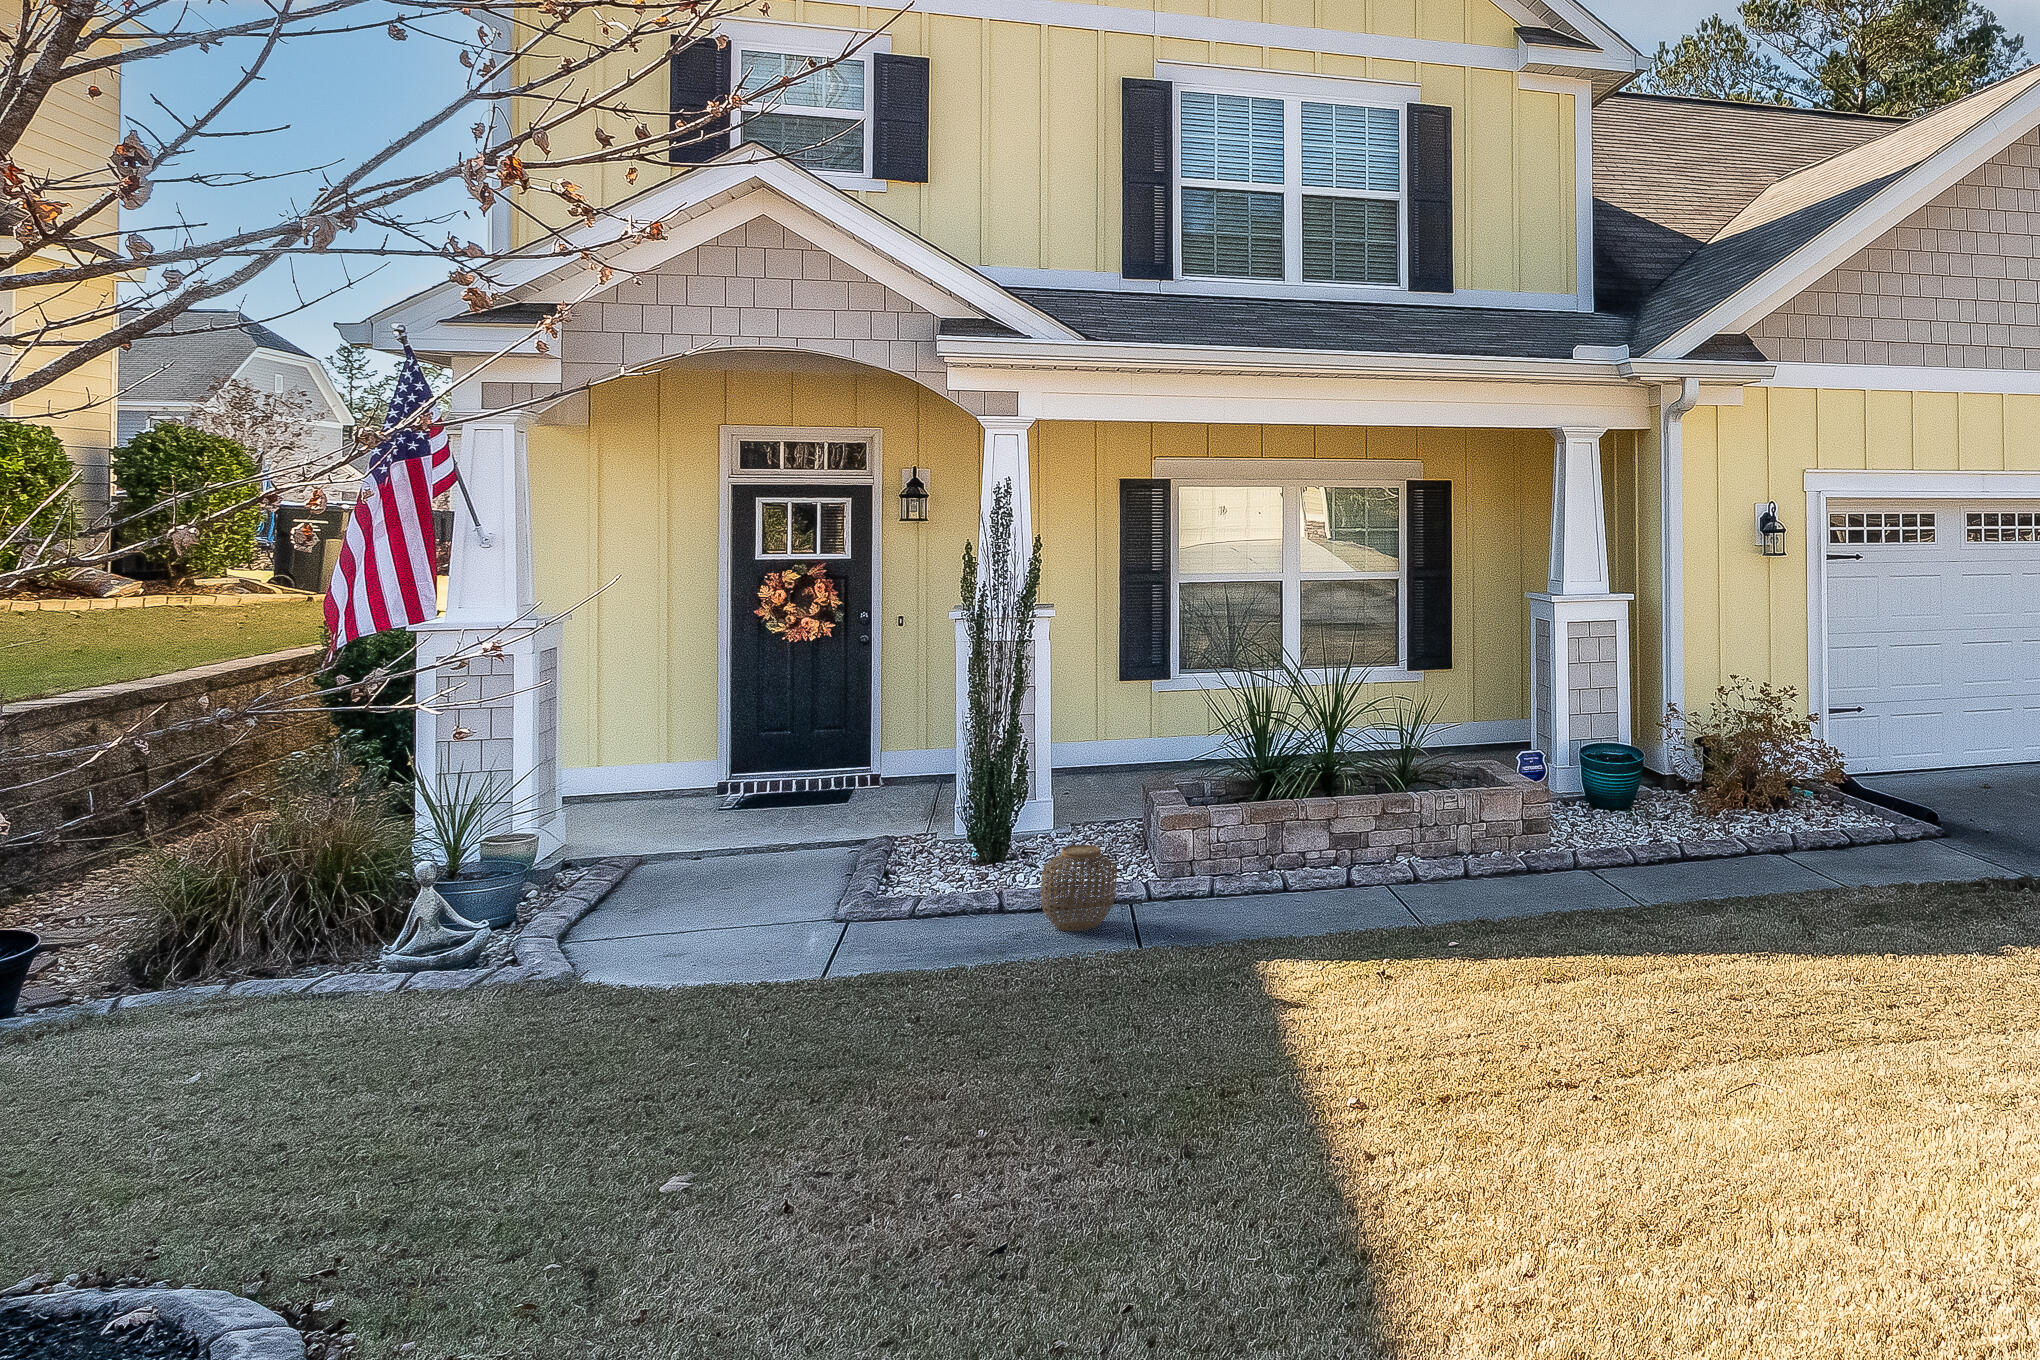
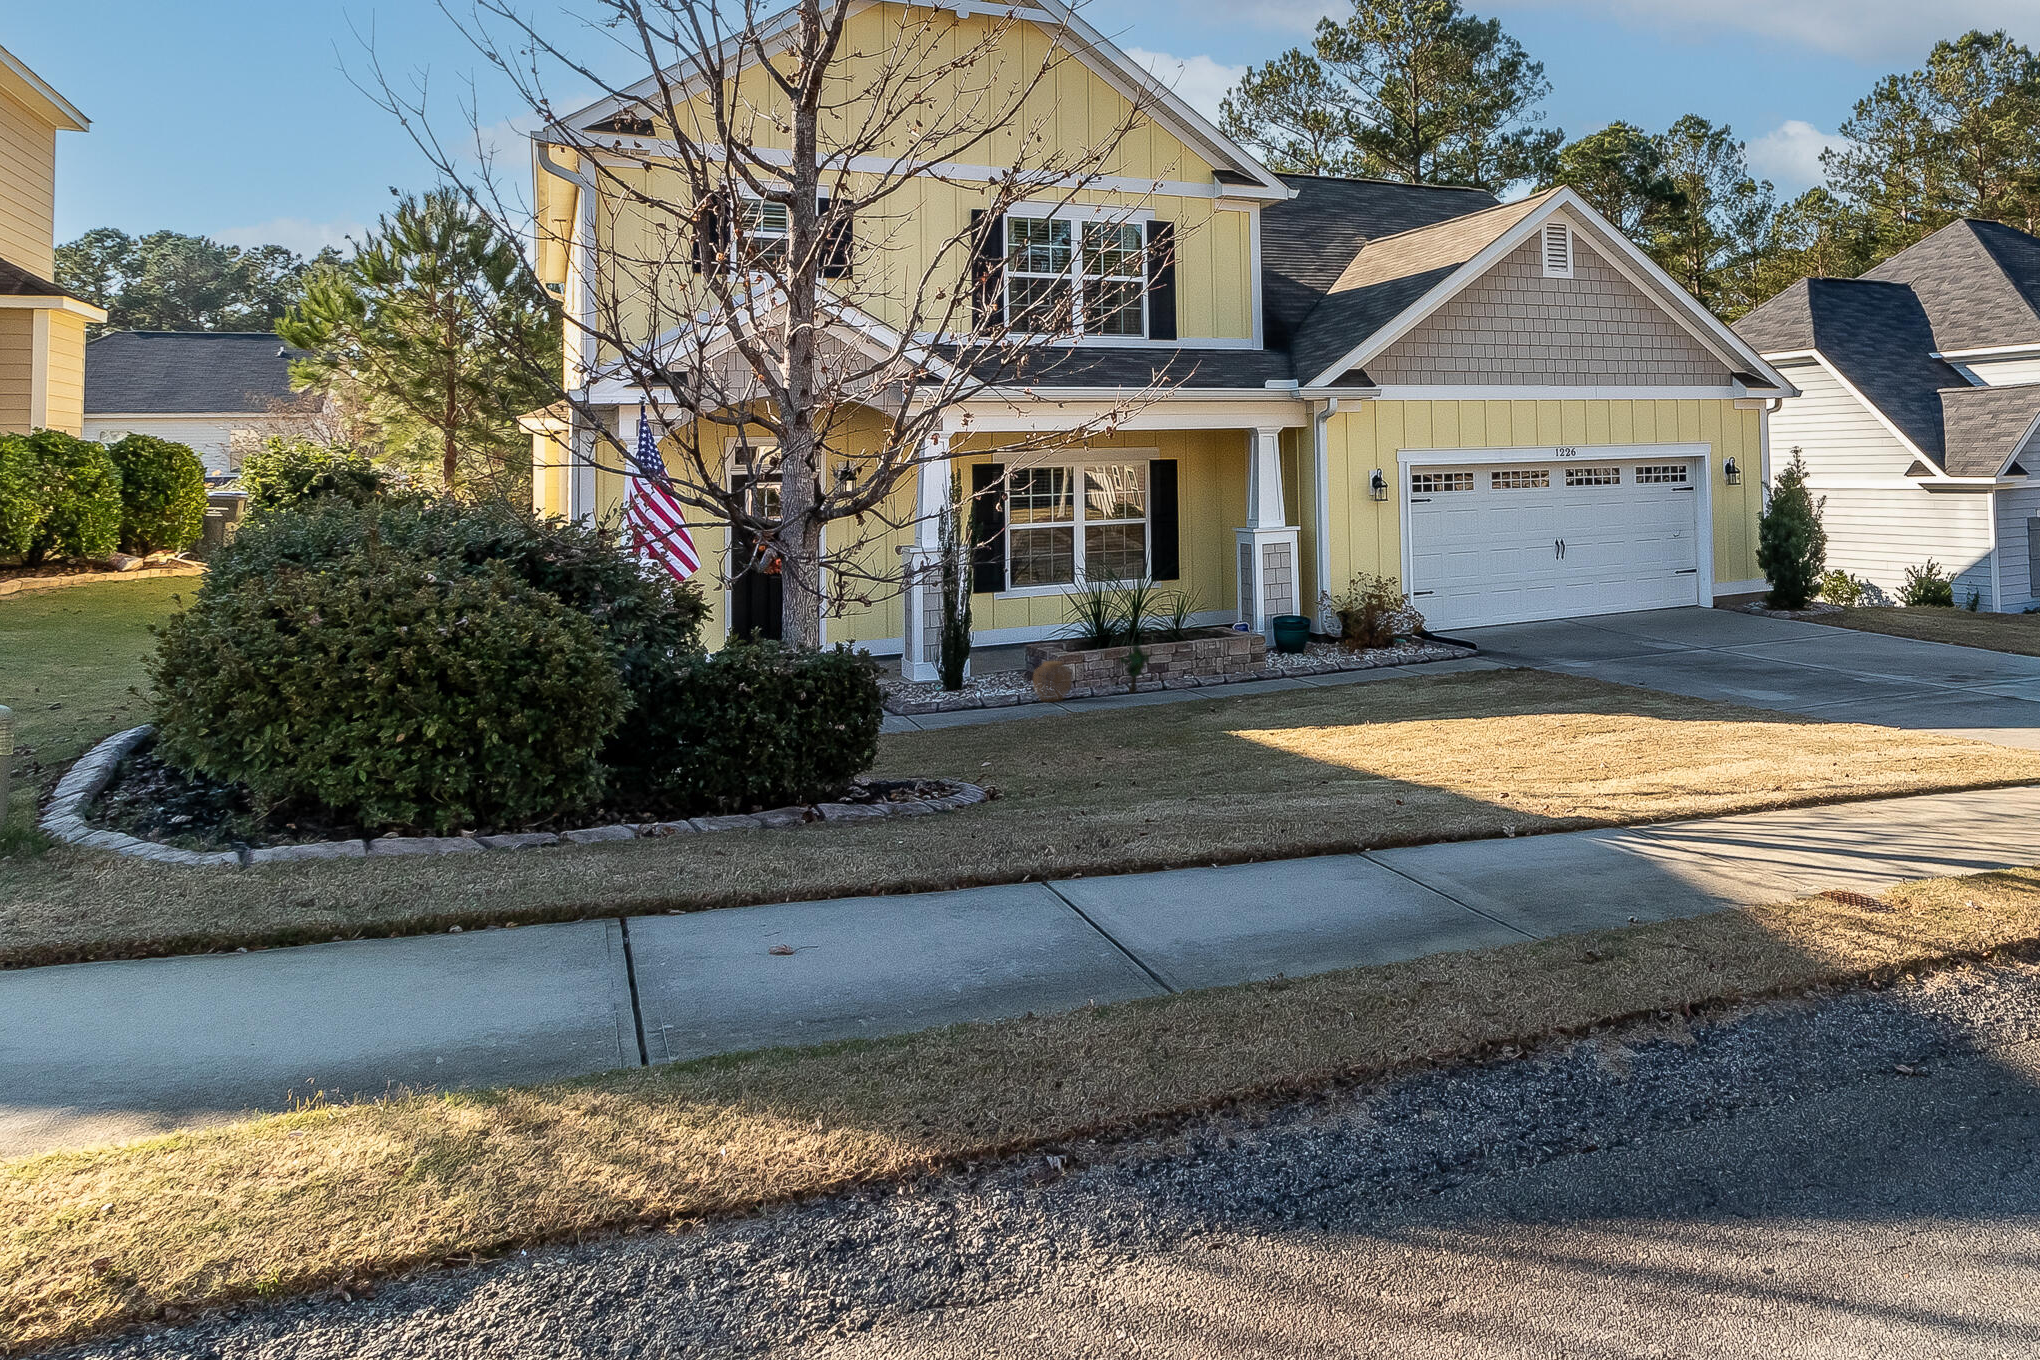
decorative plant: none [1232,804,1291,911] -> present [1121,640,1148,693]

